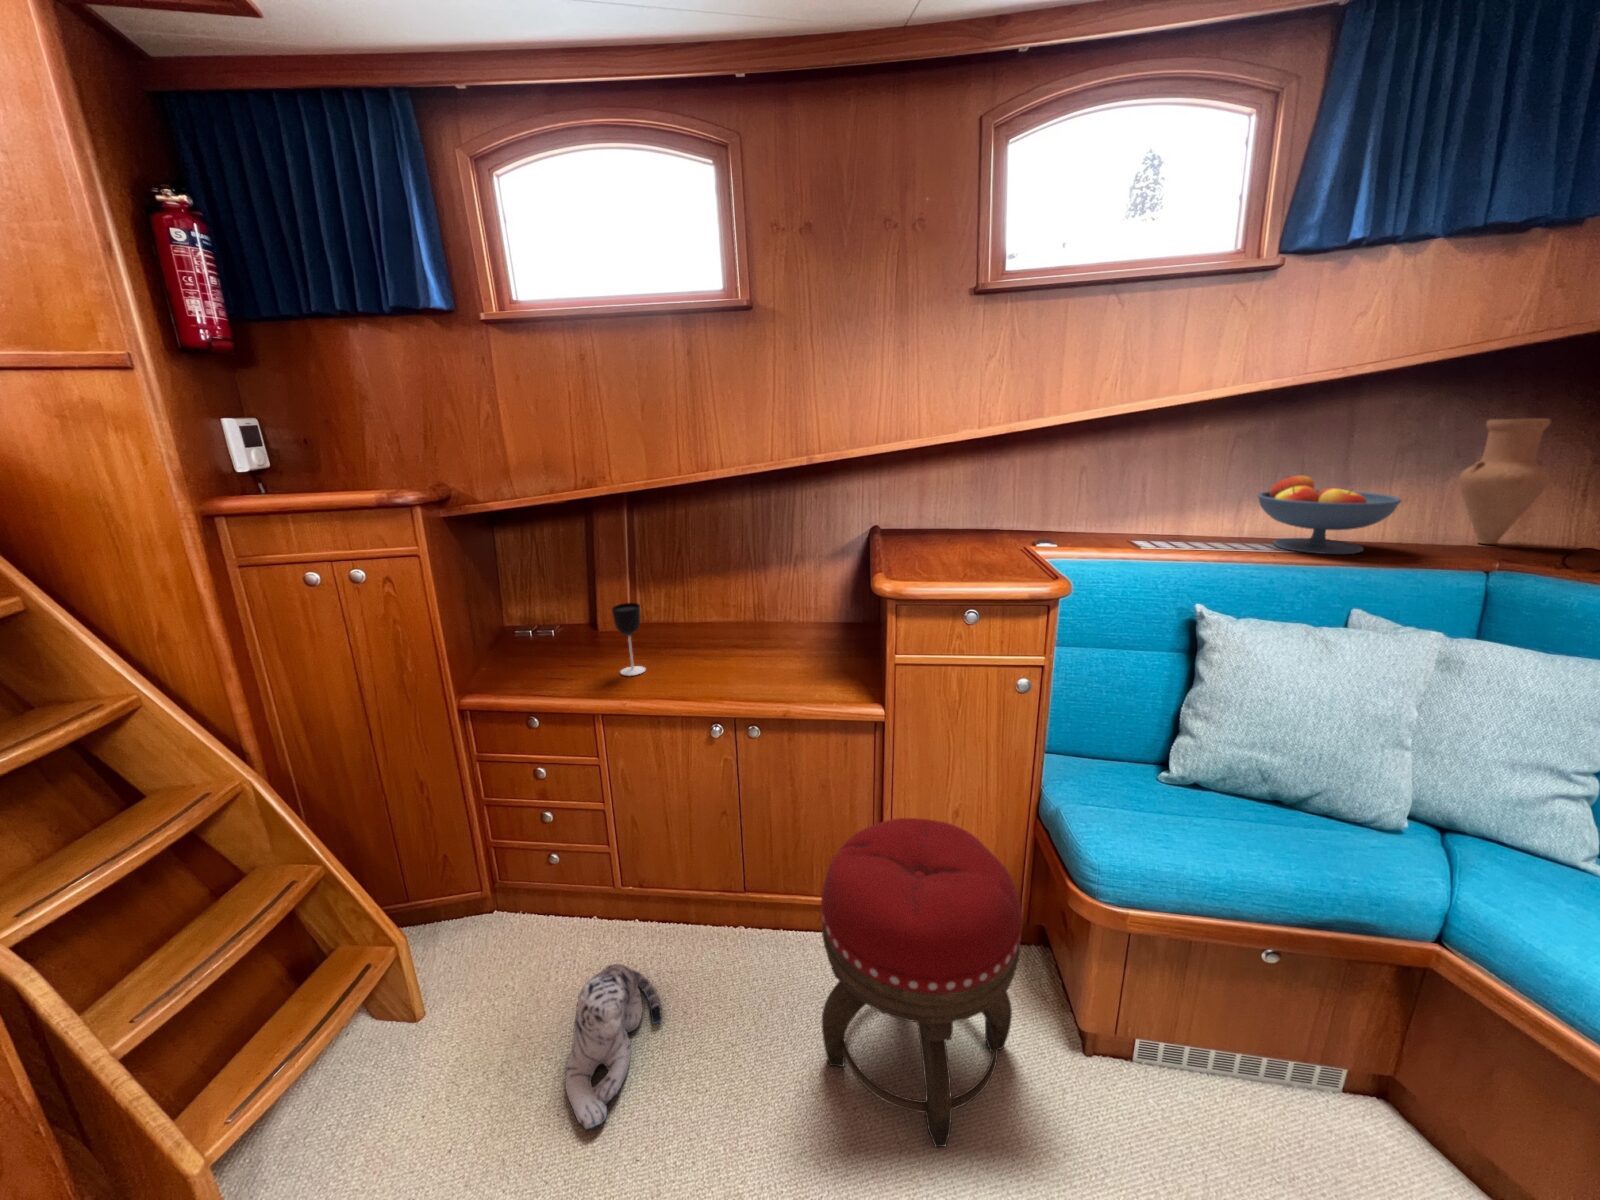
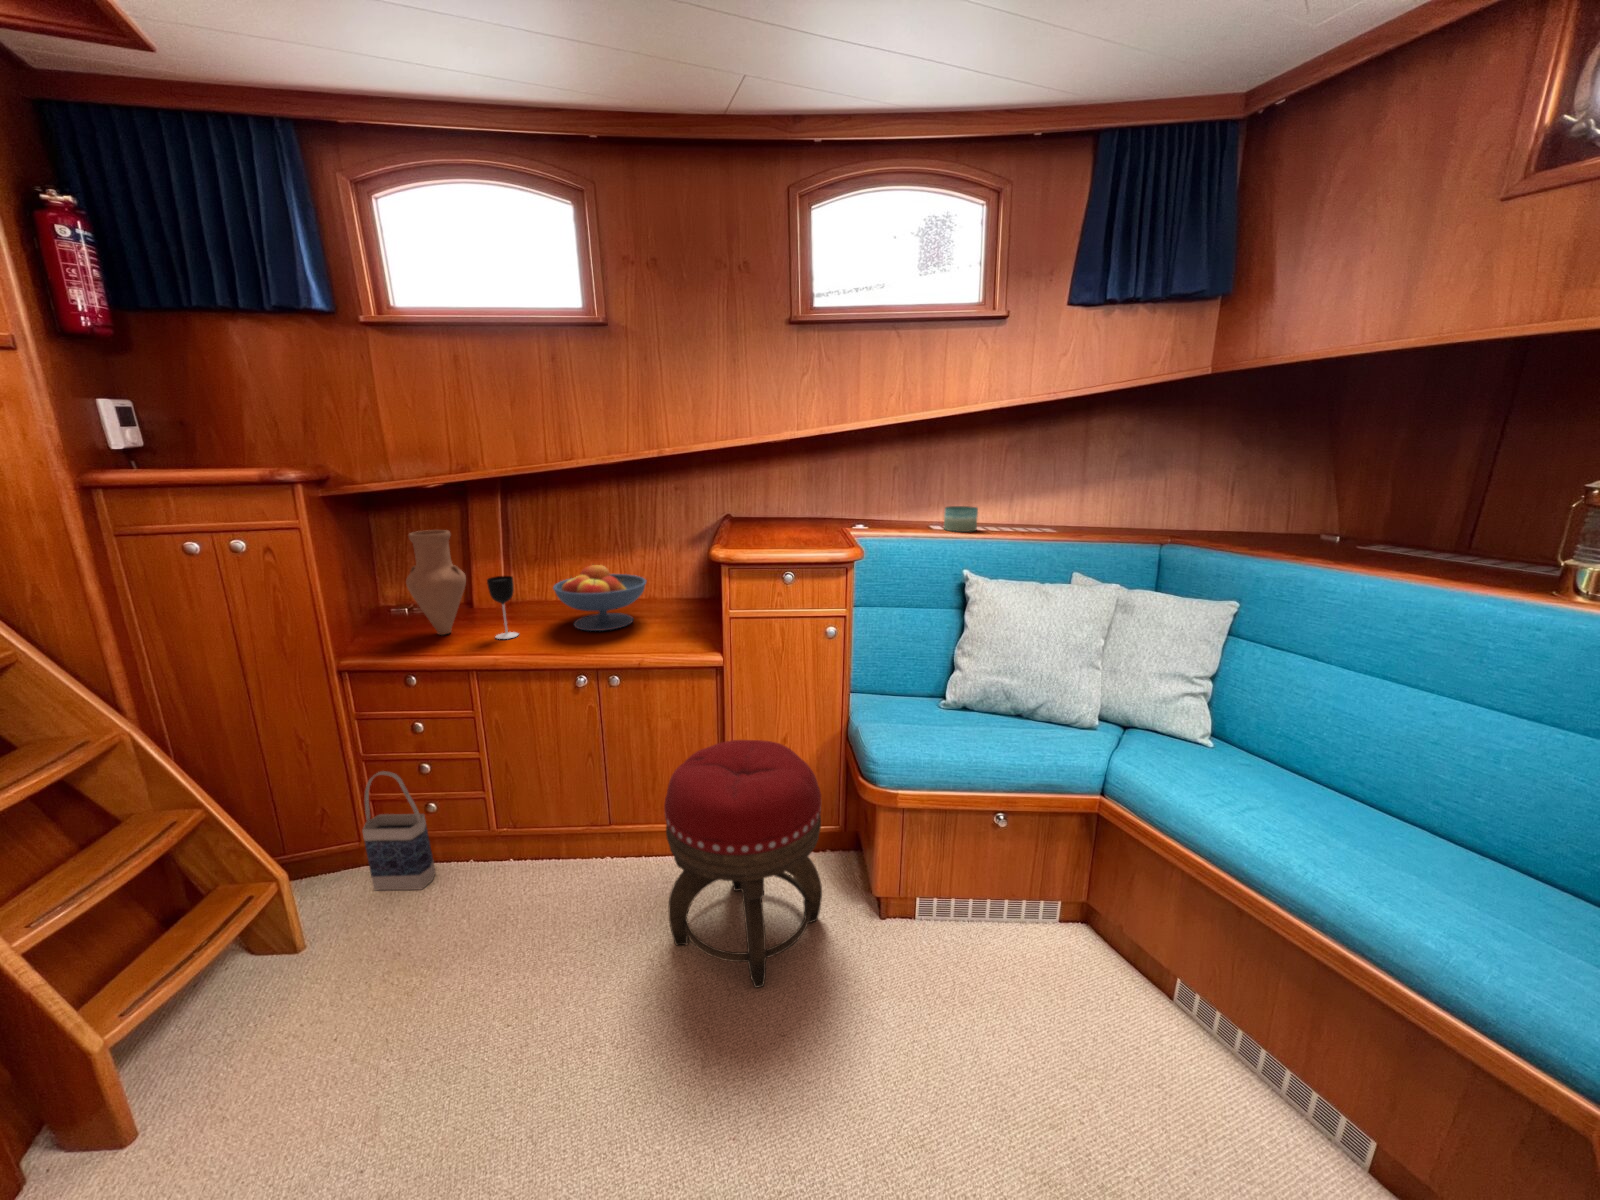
vase: present [1459,419,1551,544] -> present [406,530,466,635]
fruit bowl: present [1258,476,1401,554] -> present [553,564,647,631]
candle: none [1158,517,1209,551] -> present [944,506,978,532]
bag: none [483,822,558,952] -> present [362,771,435,890]
plush toy: present [565,964,662,1129] -> none [442,886,532,1008]

